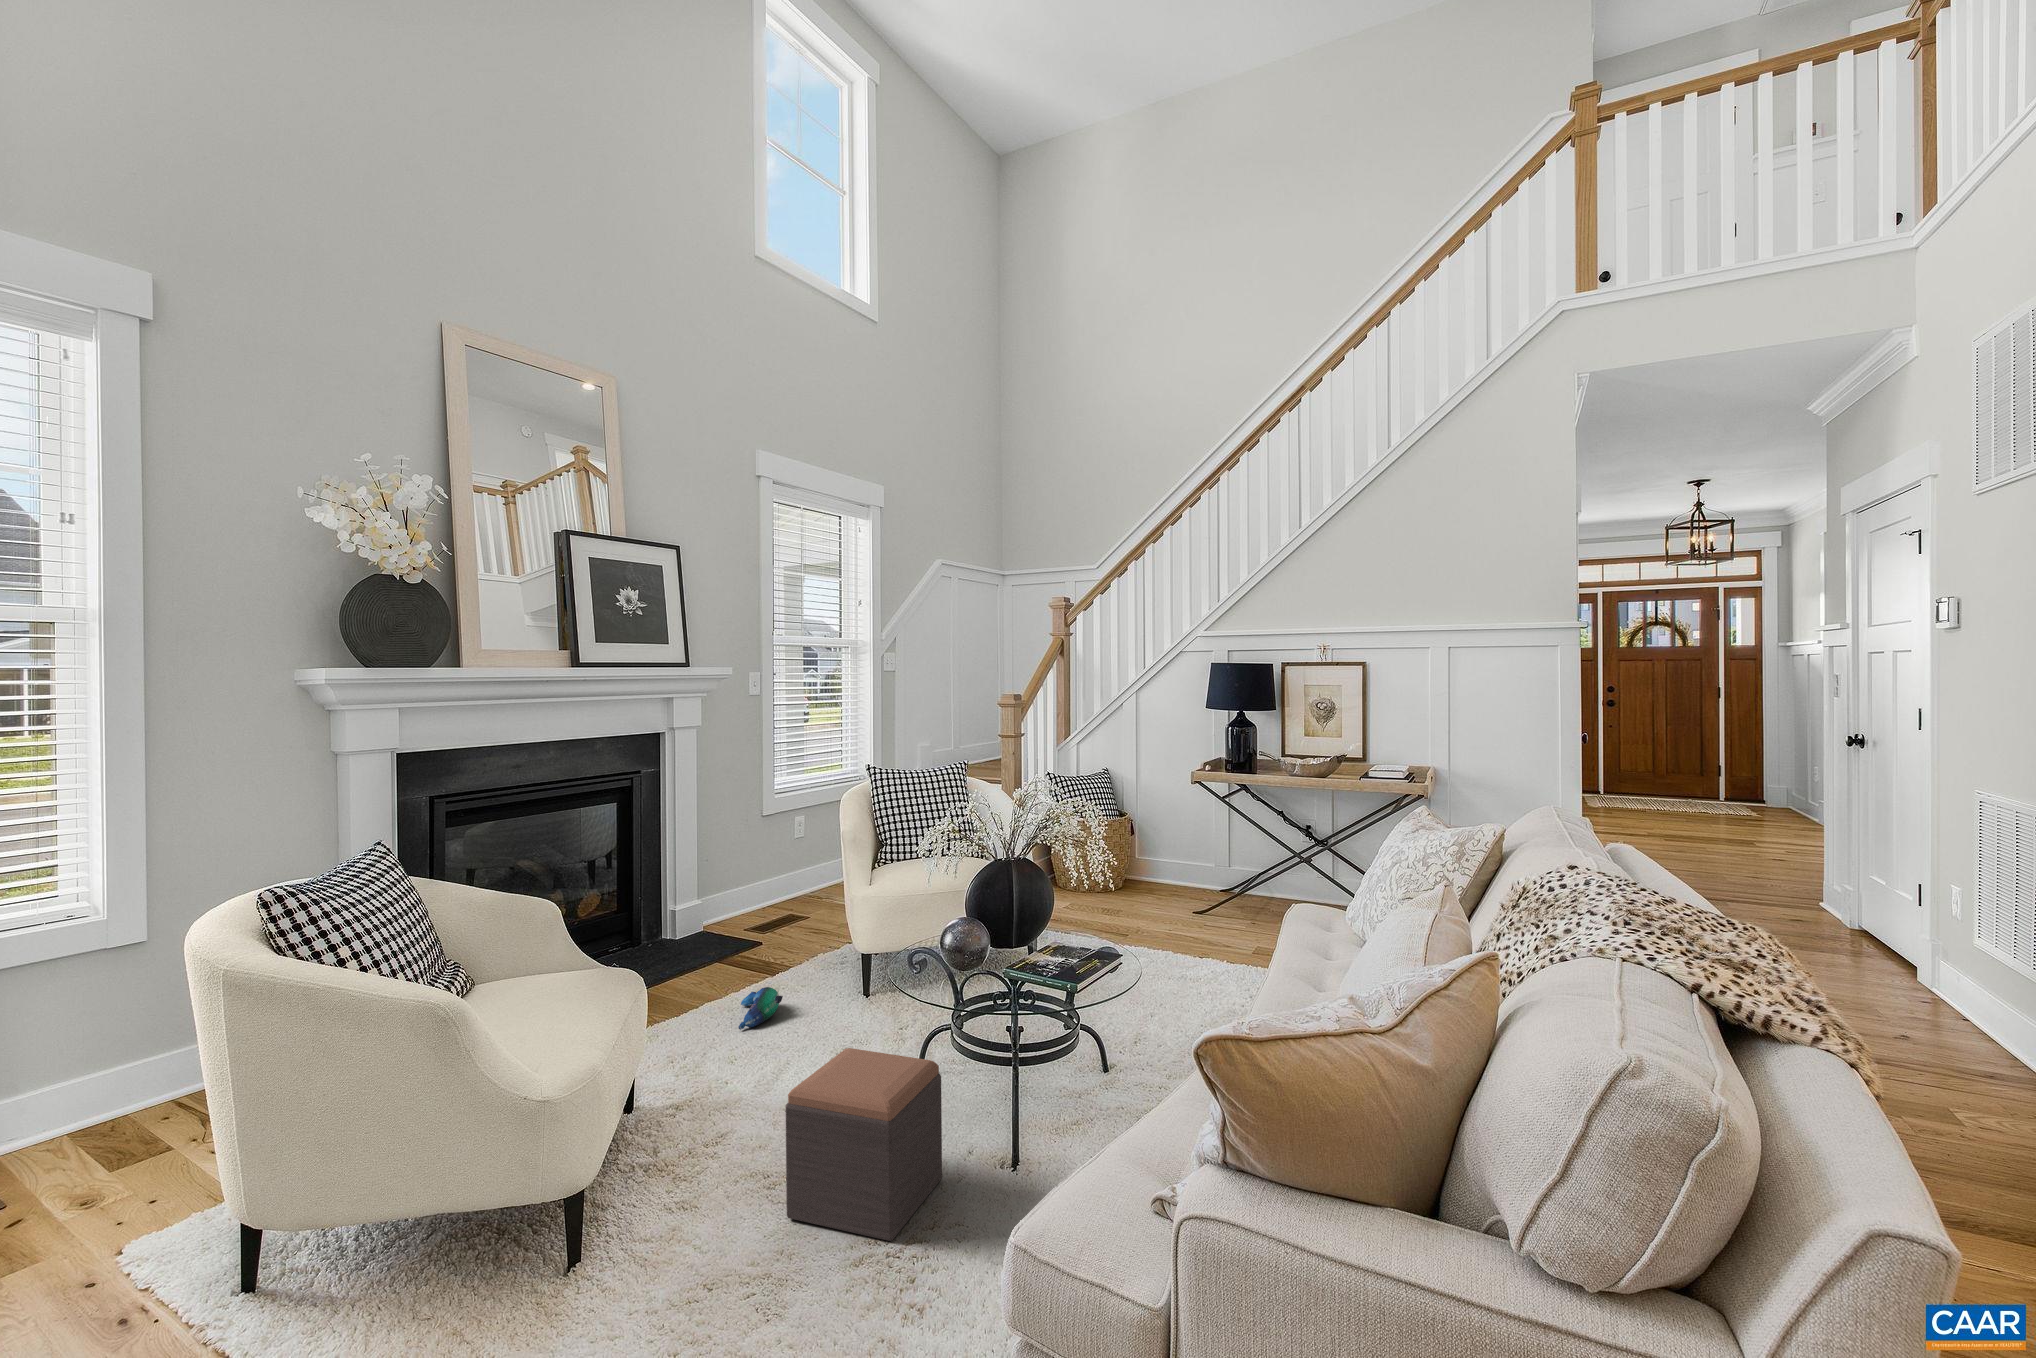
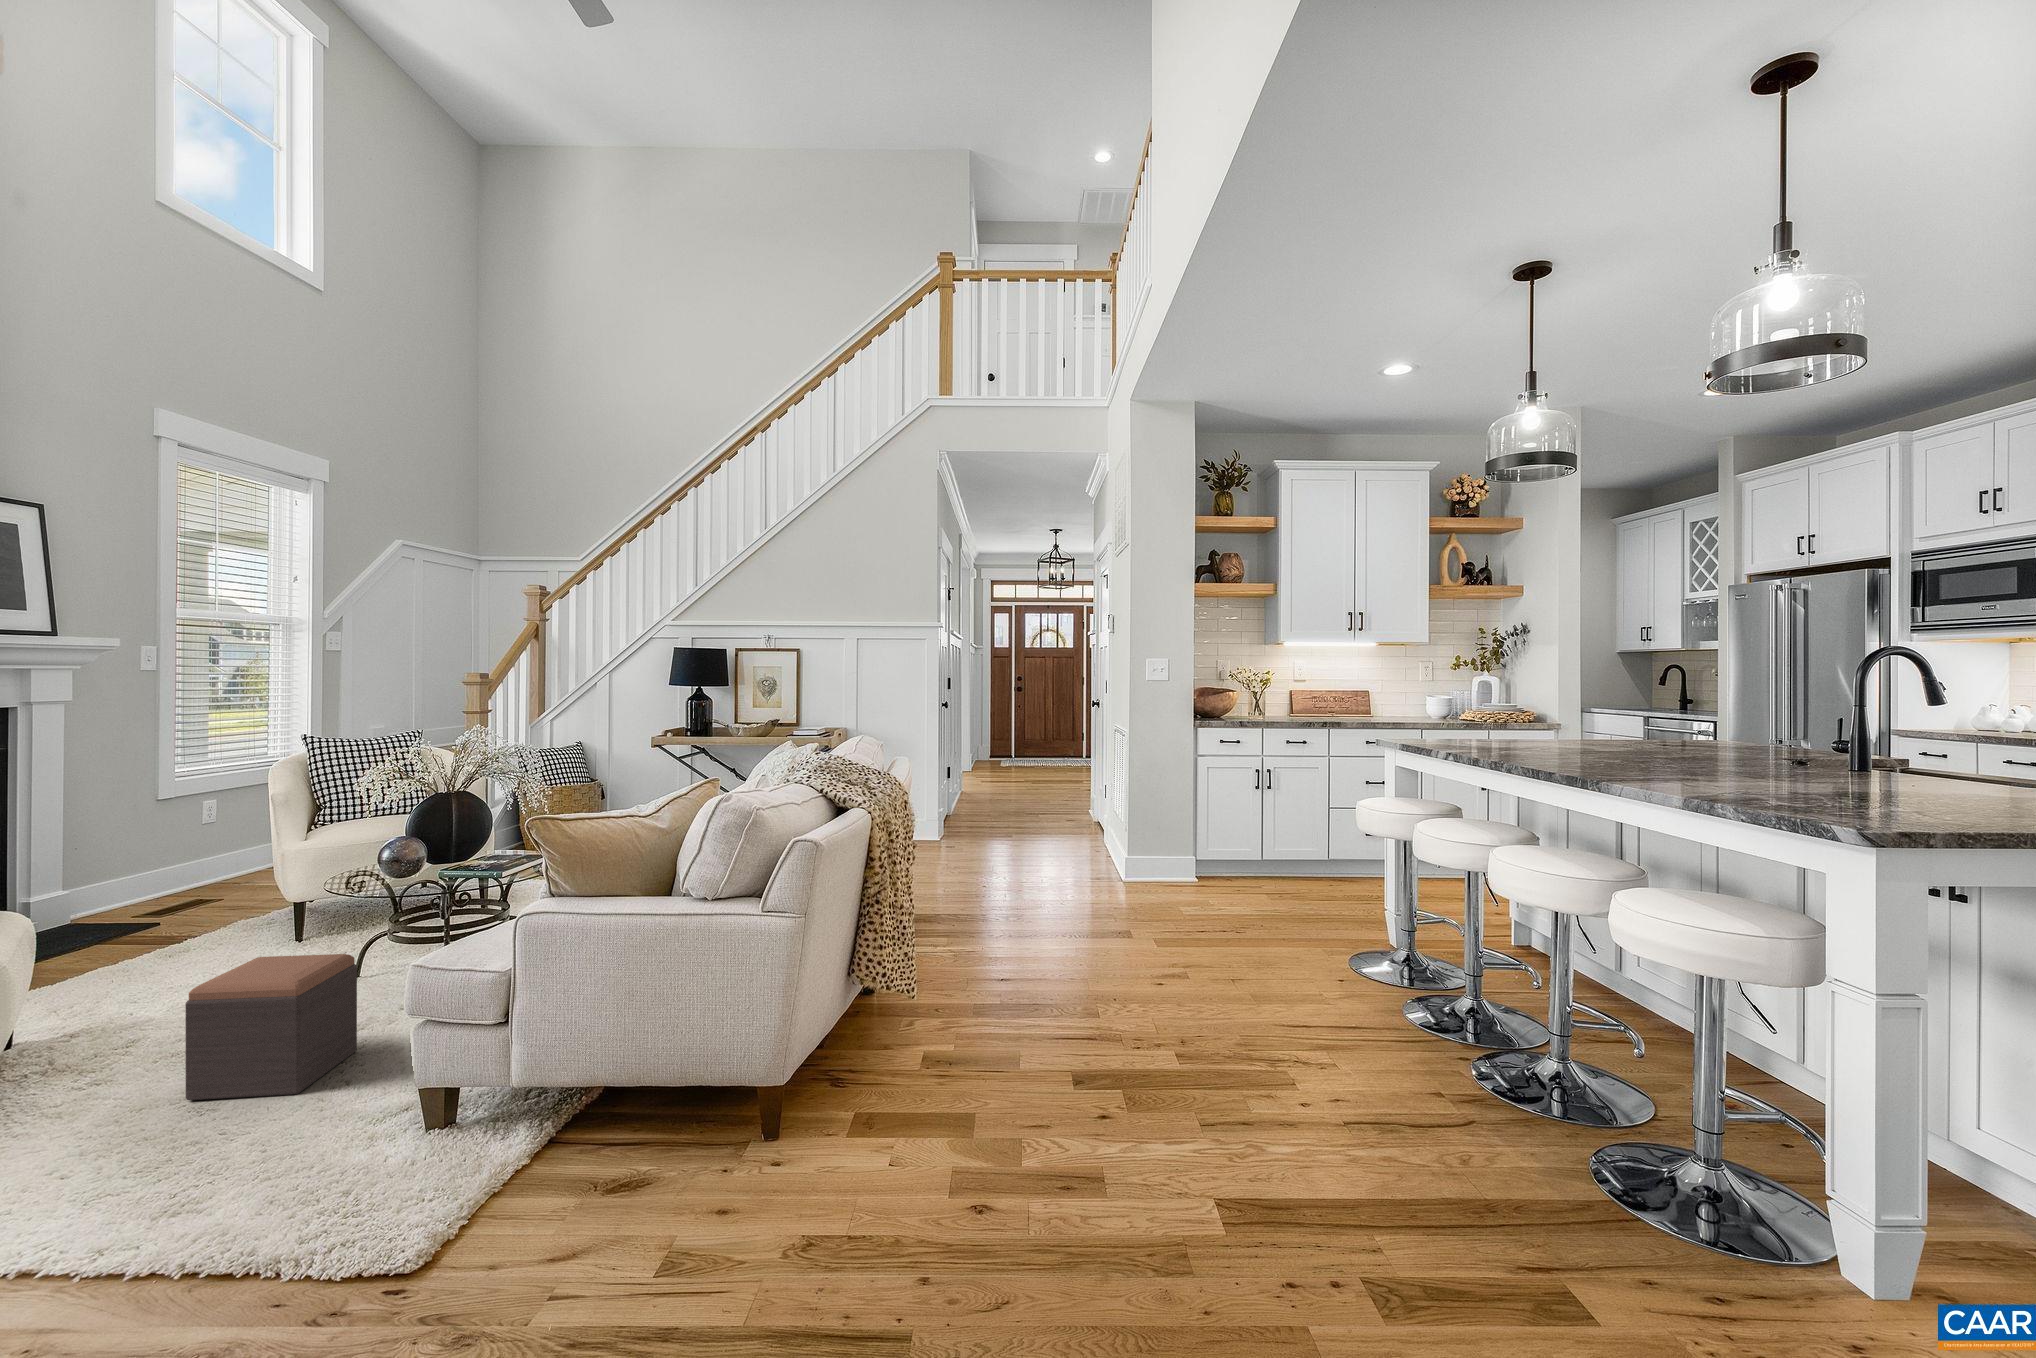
plush toy: present [738,987,783,1029] -> none [130,949,189,990]

